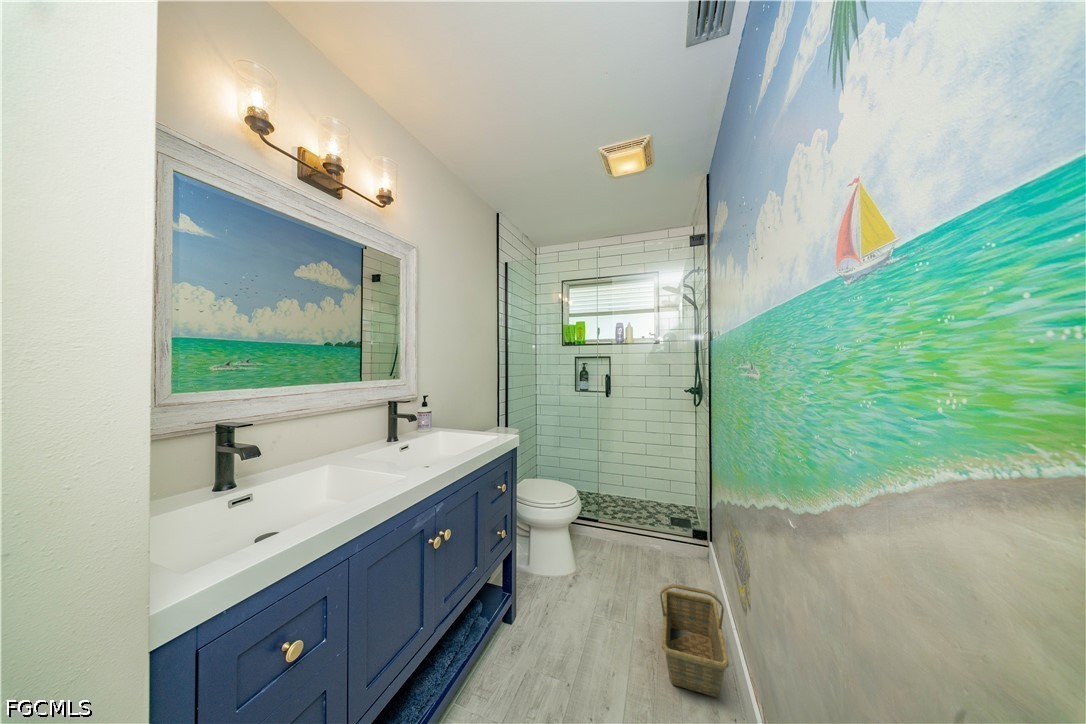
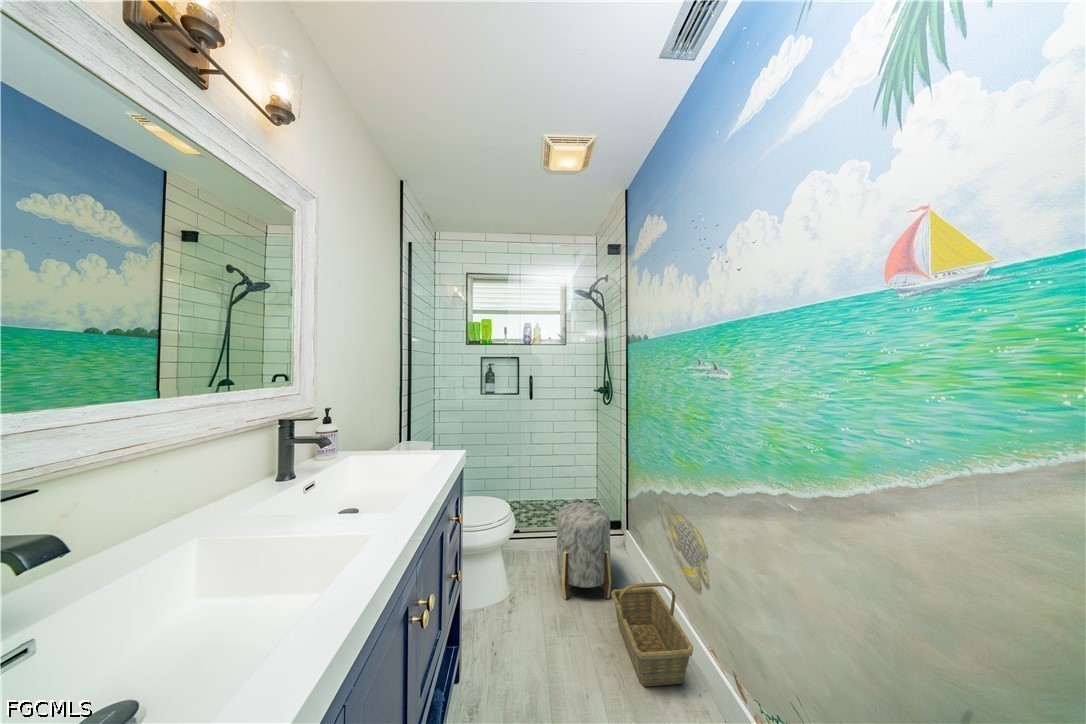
stool: none [622,501,678,601] -> present [557,502,611,600]

